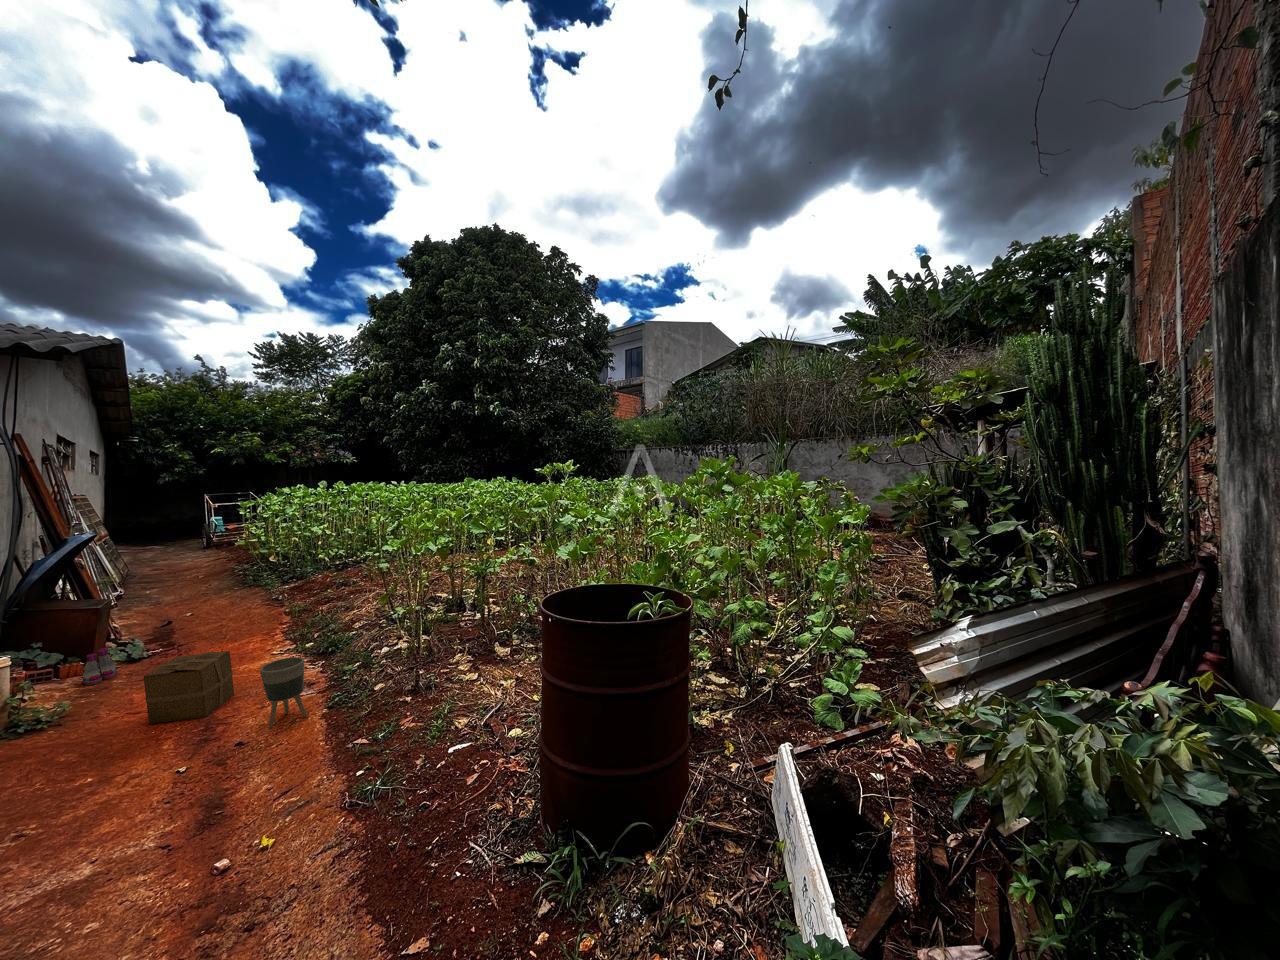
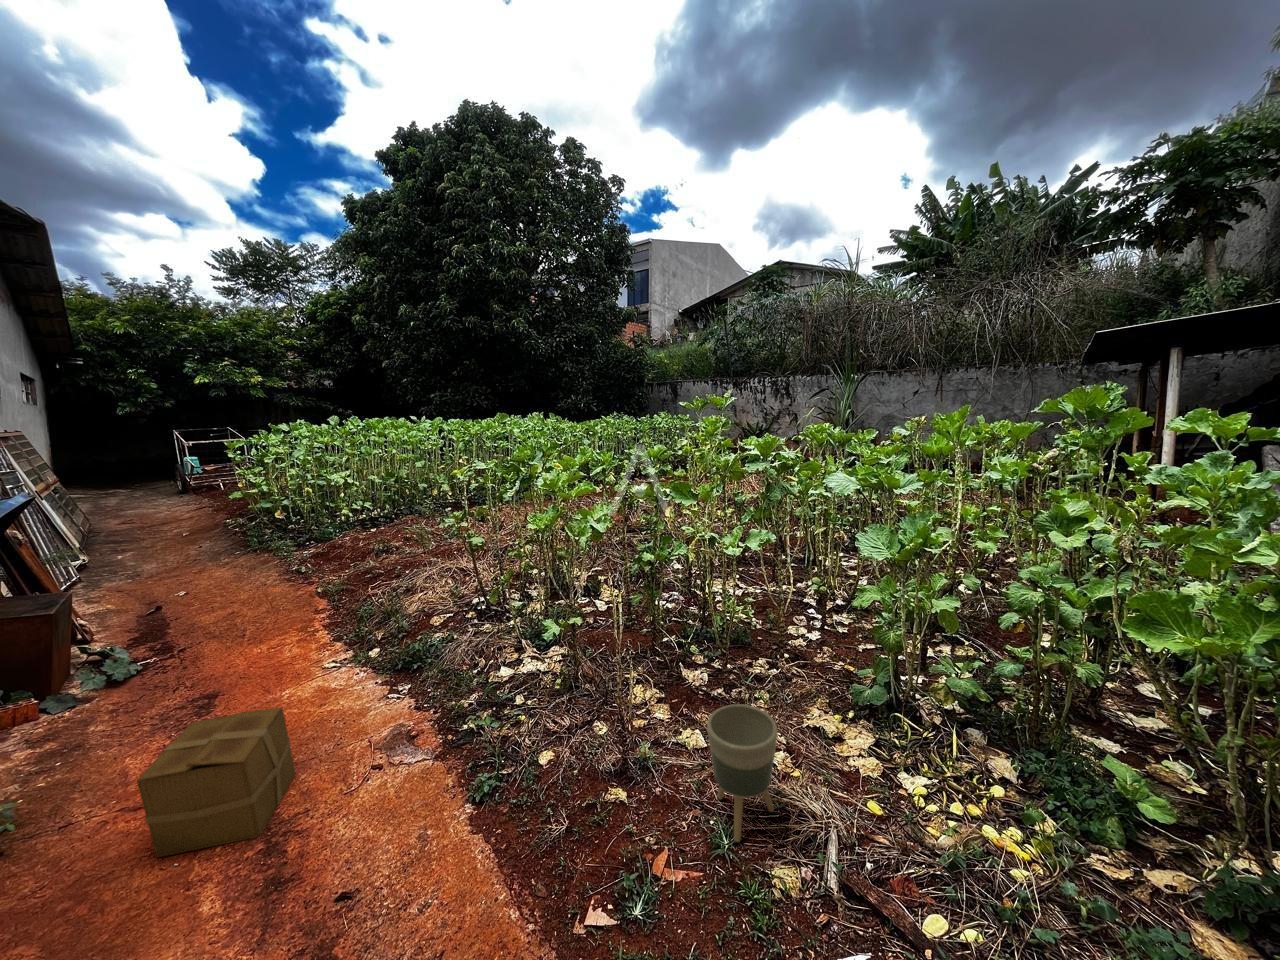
boots: present [82,648,117,685] -> none [29,681,87,744]
planter: present [260,657,307,728] -> present [707,704,778,842]

